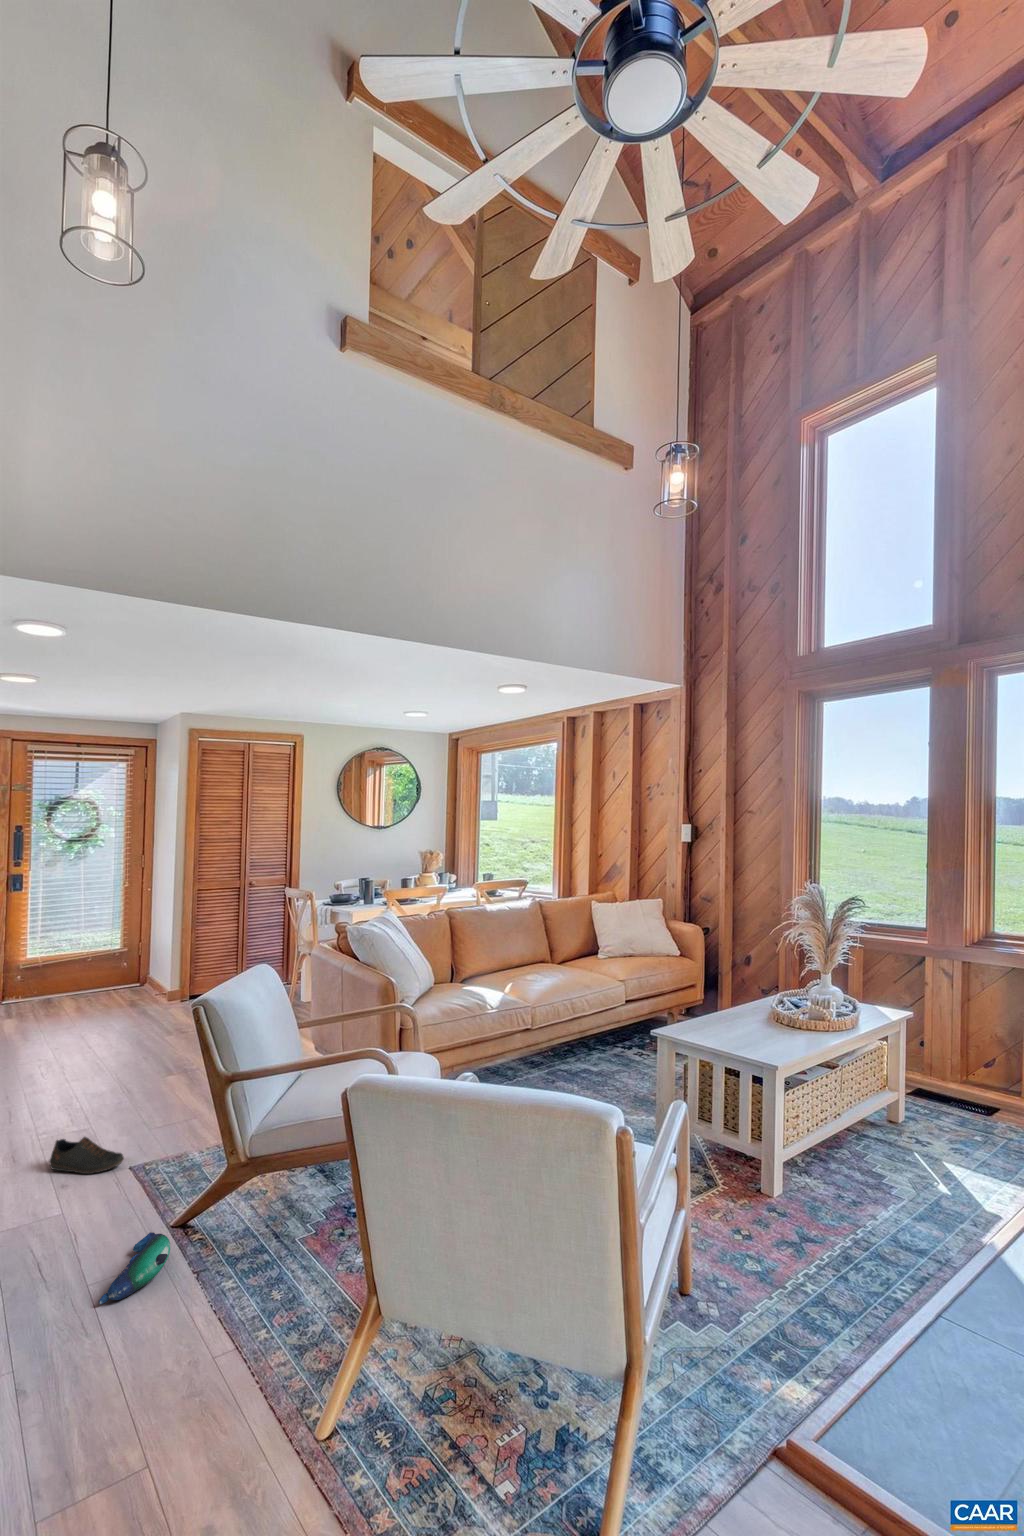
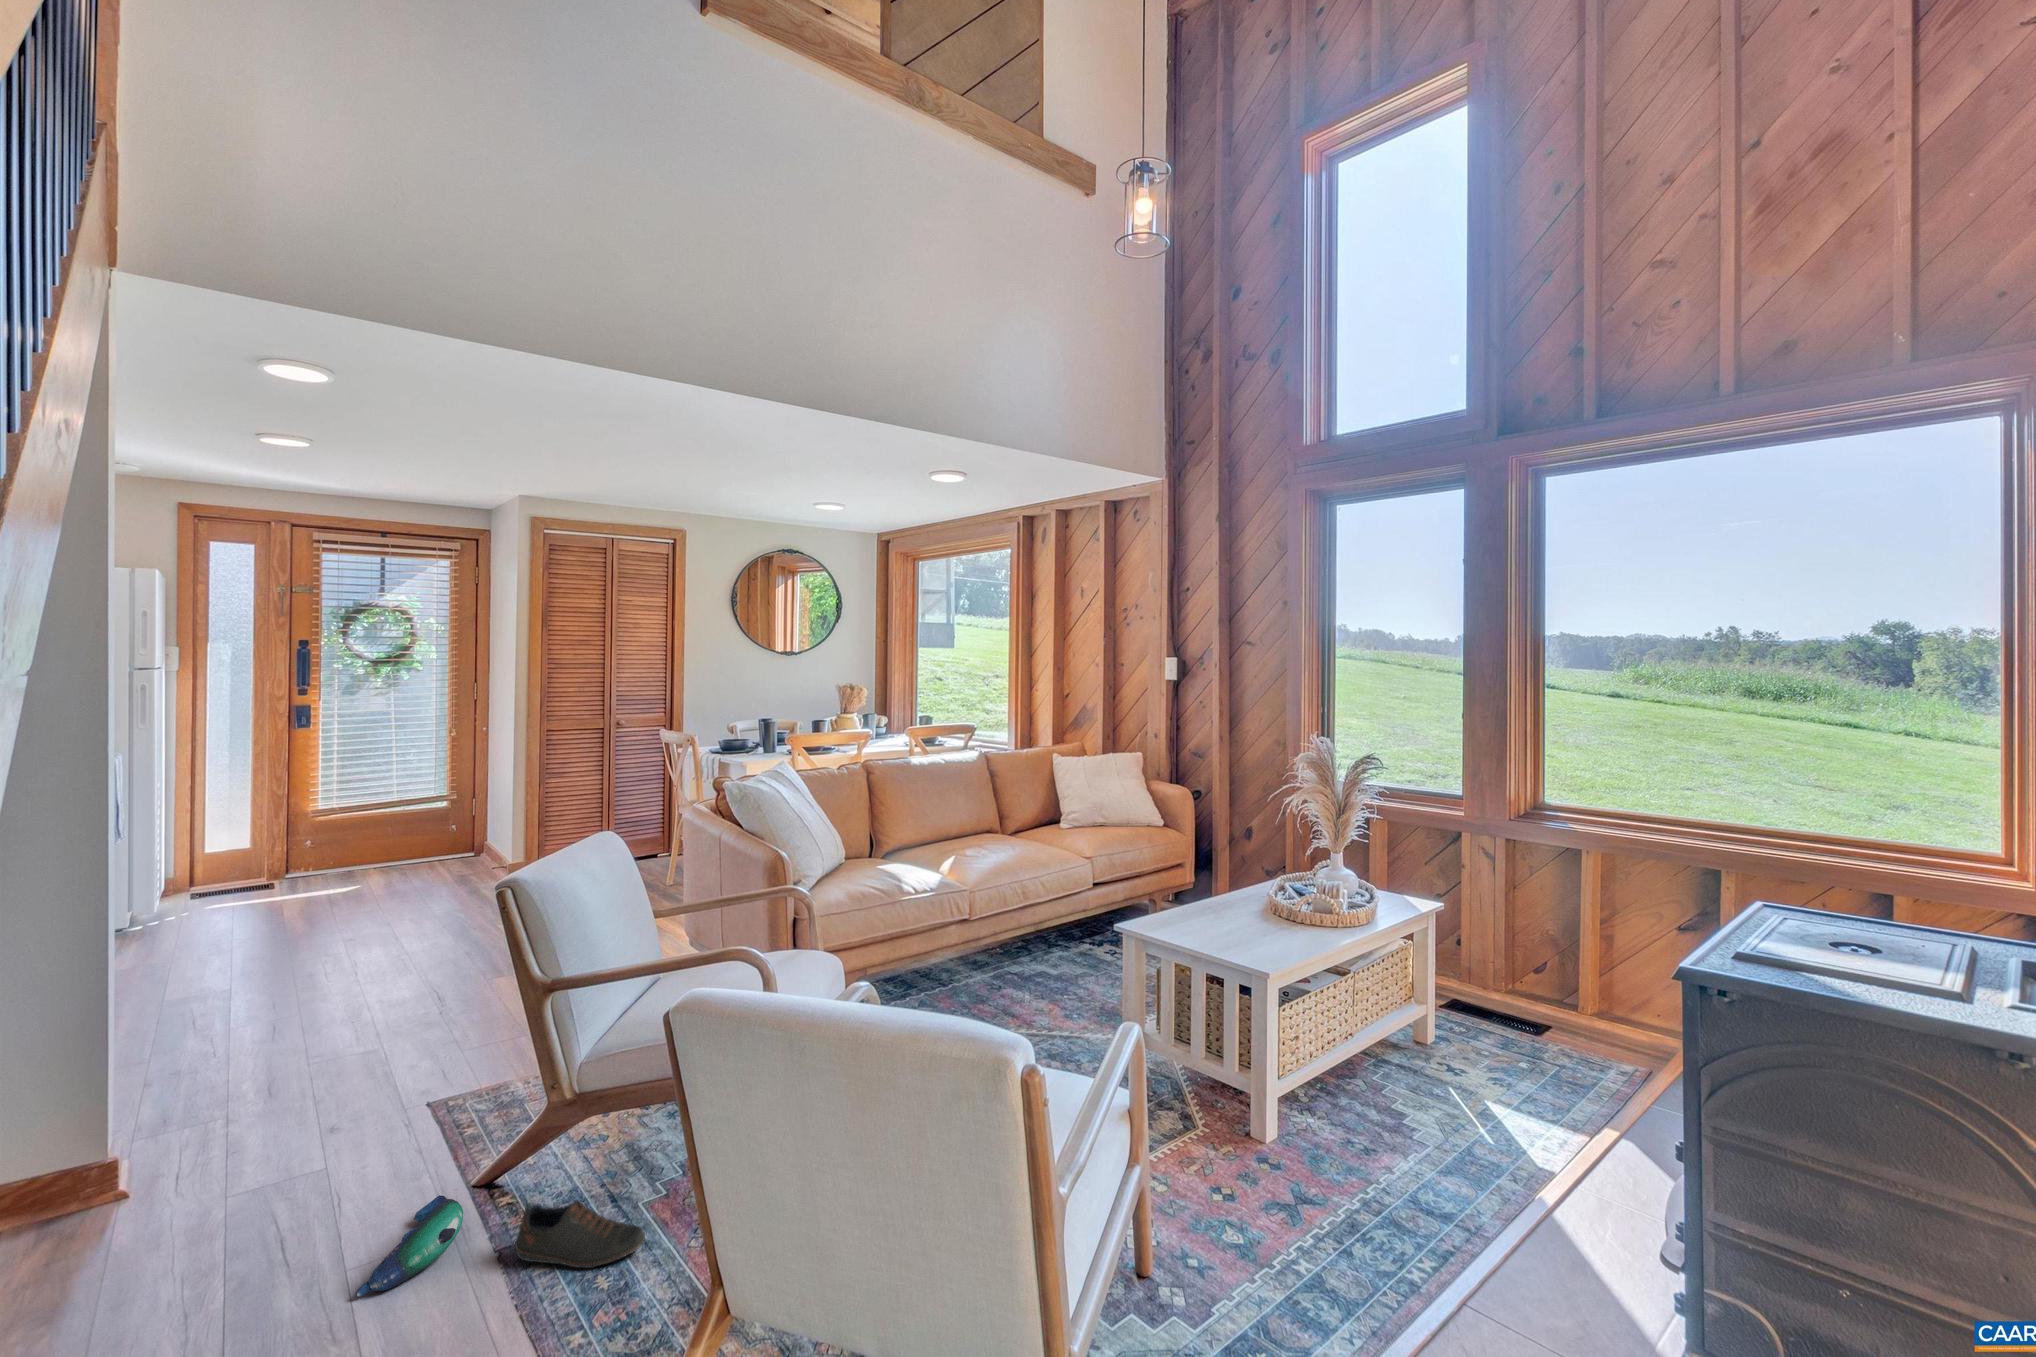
shoe: present [49,1137,124,1174] -> present [515,1200,645,1268]

